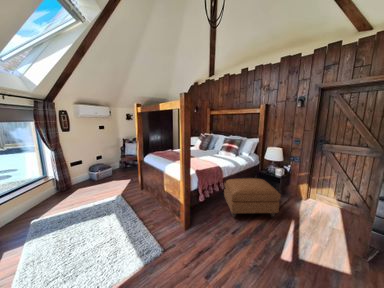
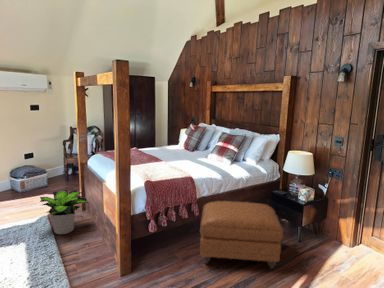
potted plant: none [121,177,152,206] -> present [40,190,88,235]

